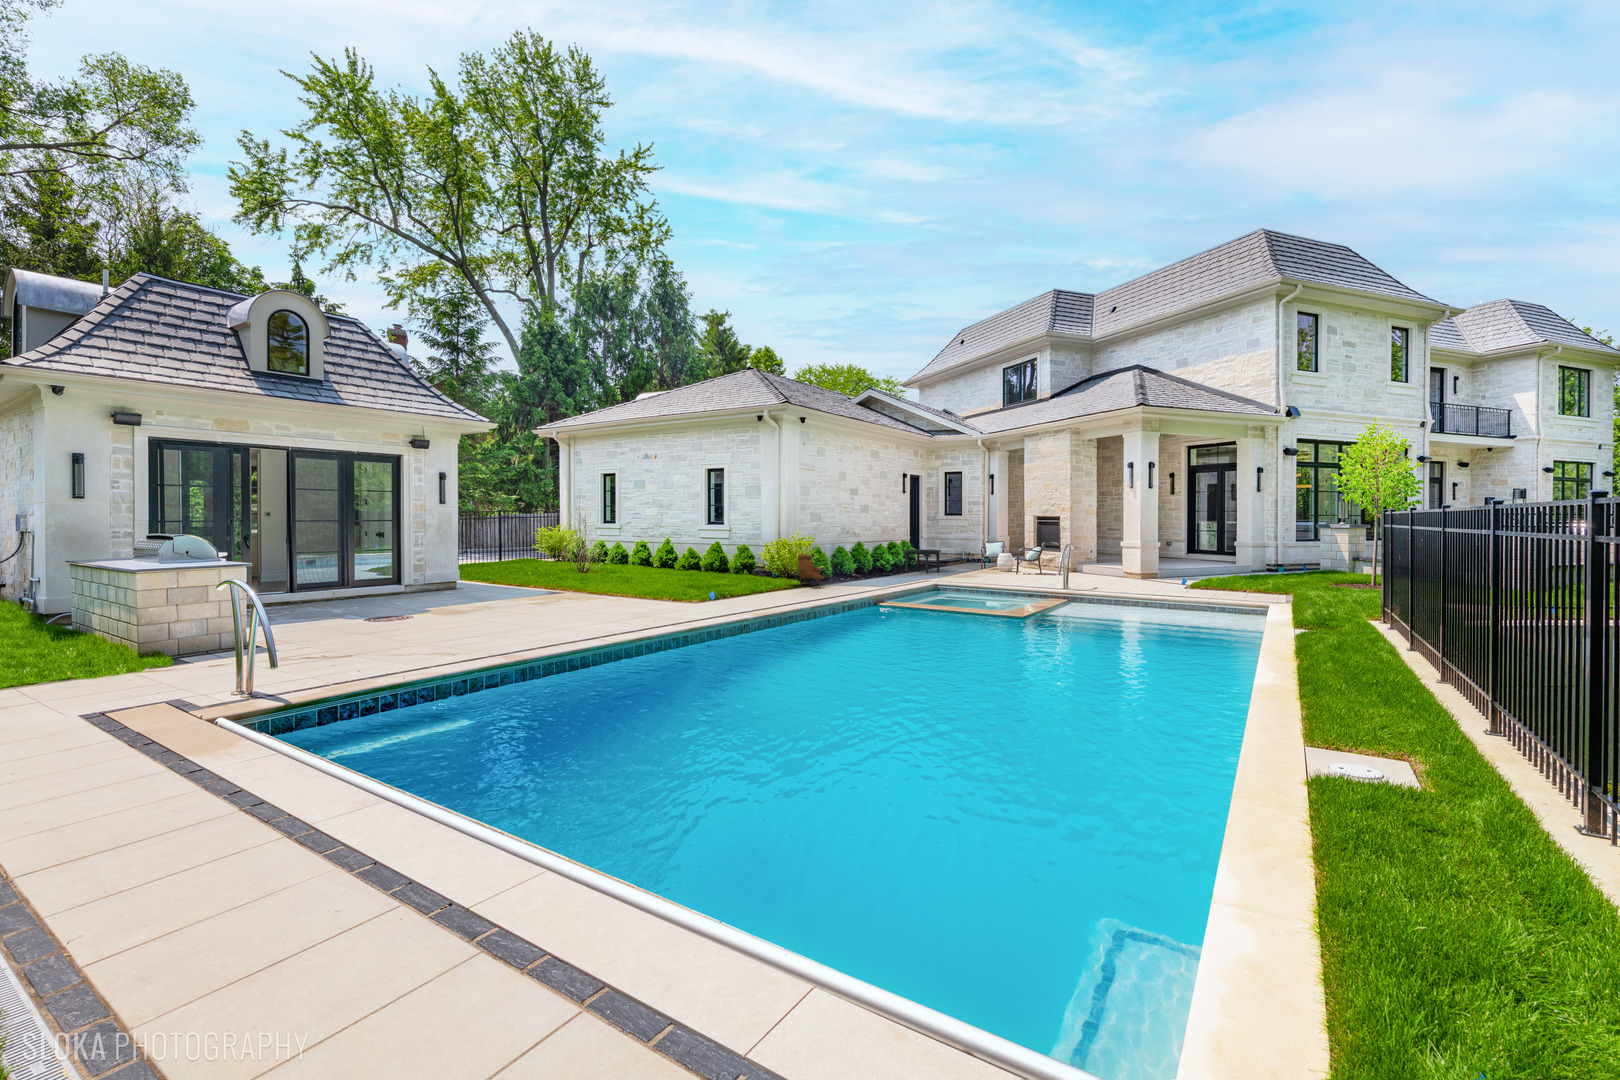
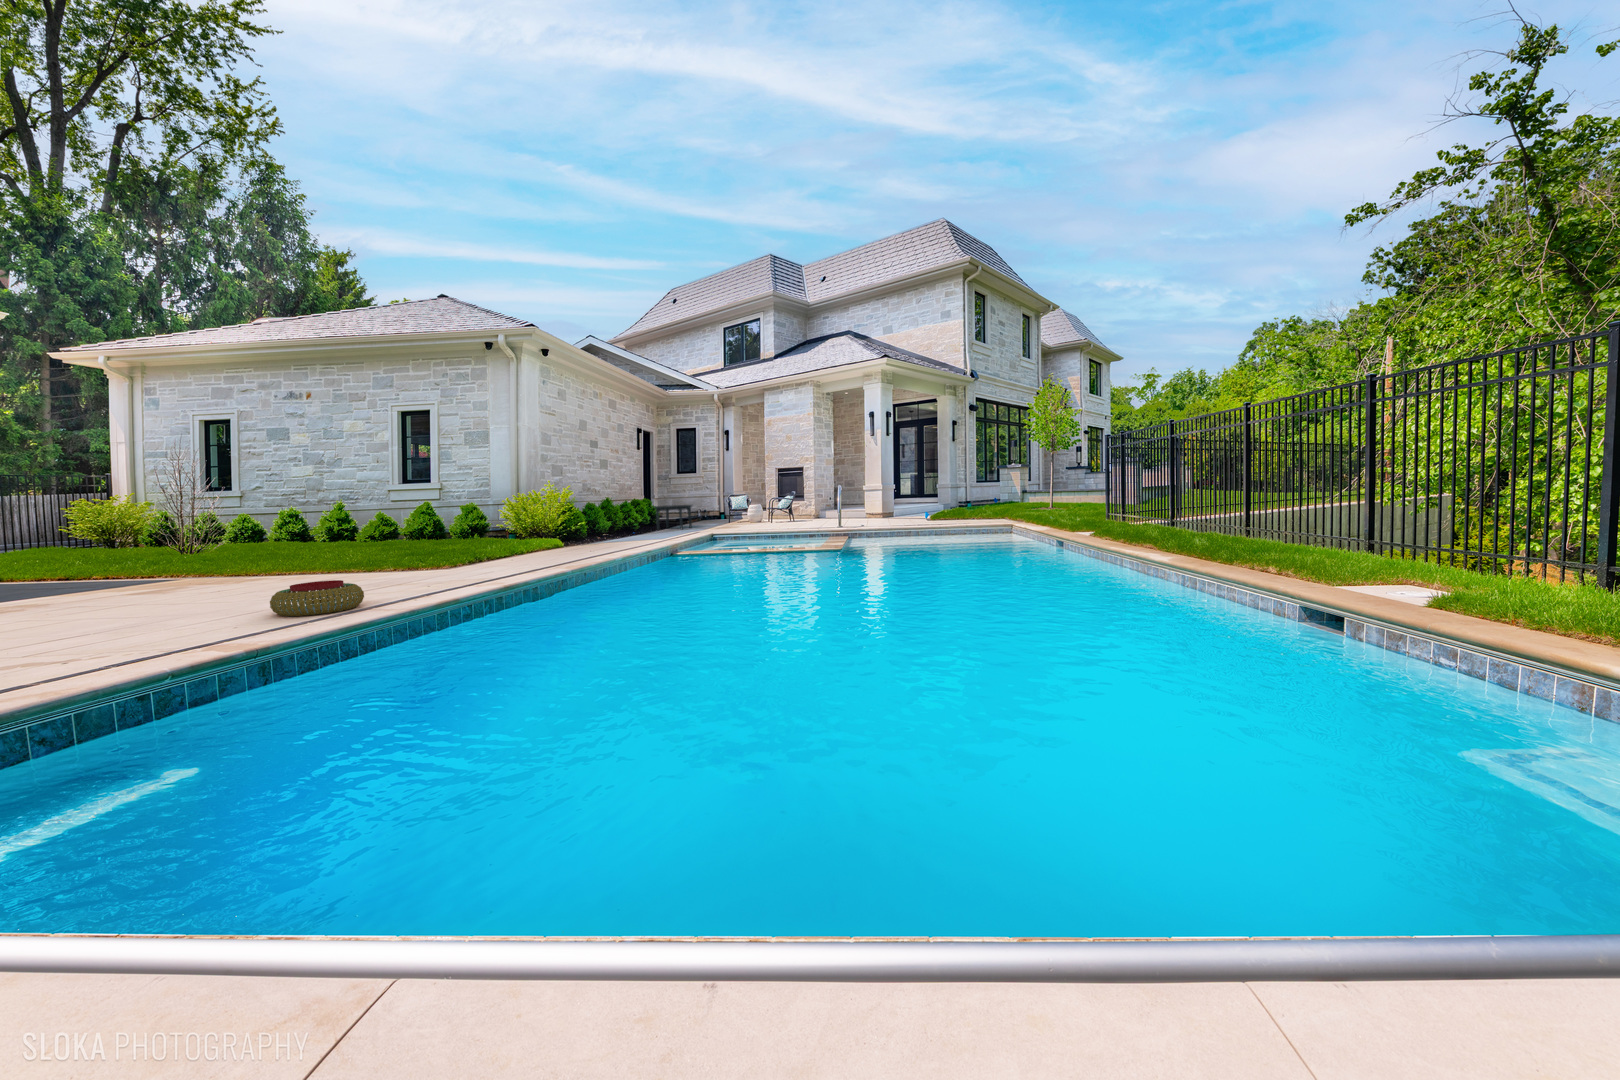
lounge chair: present [797,554,824,587] -> none [546,511,588,549]
pouf: none [595,605,643,626] -> present [270,580,364,616]

